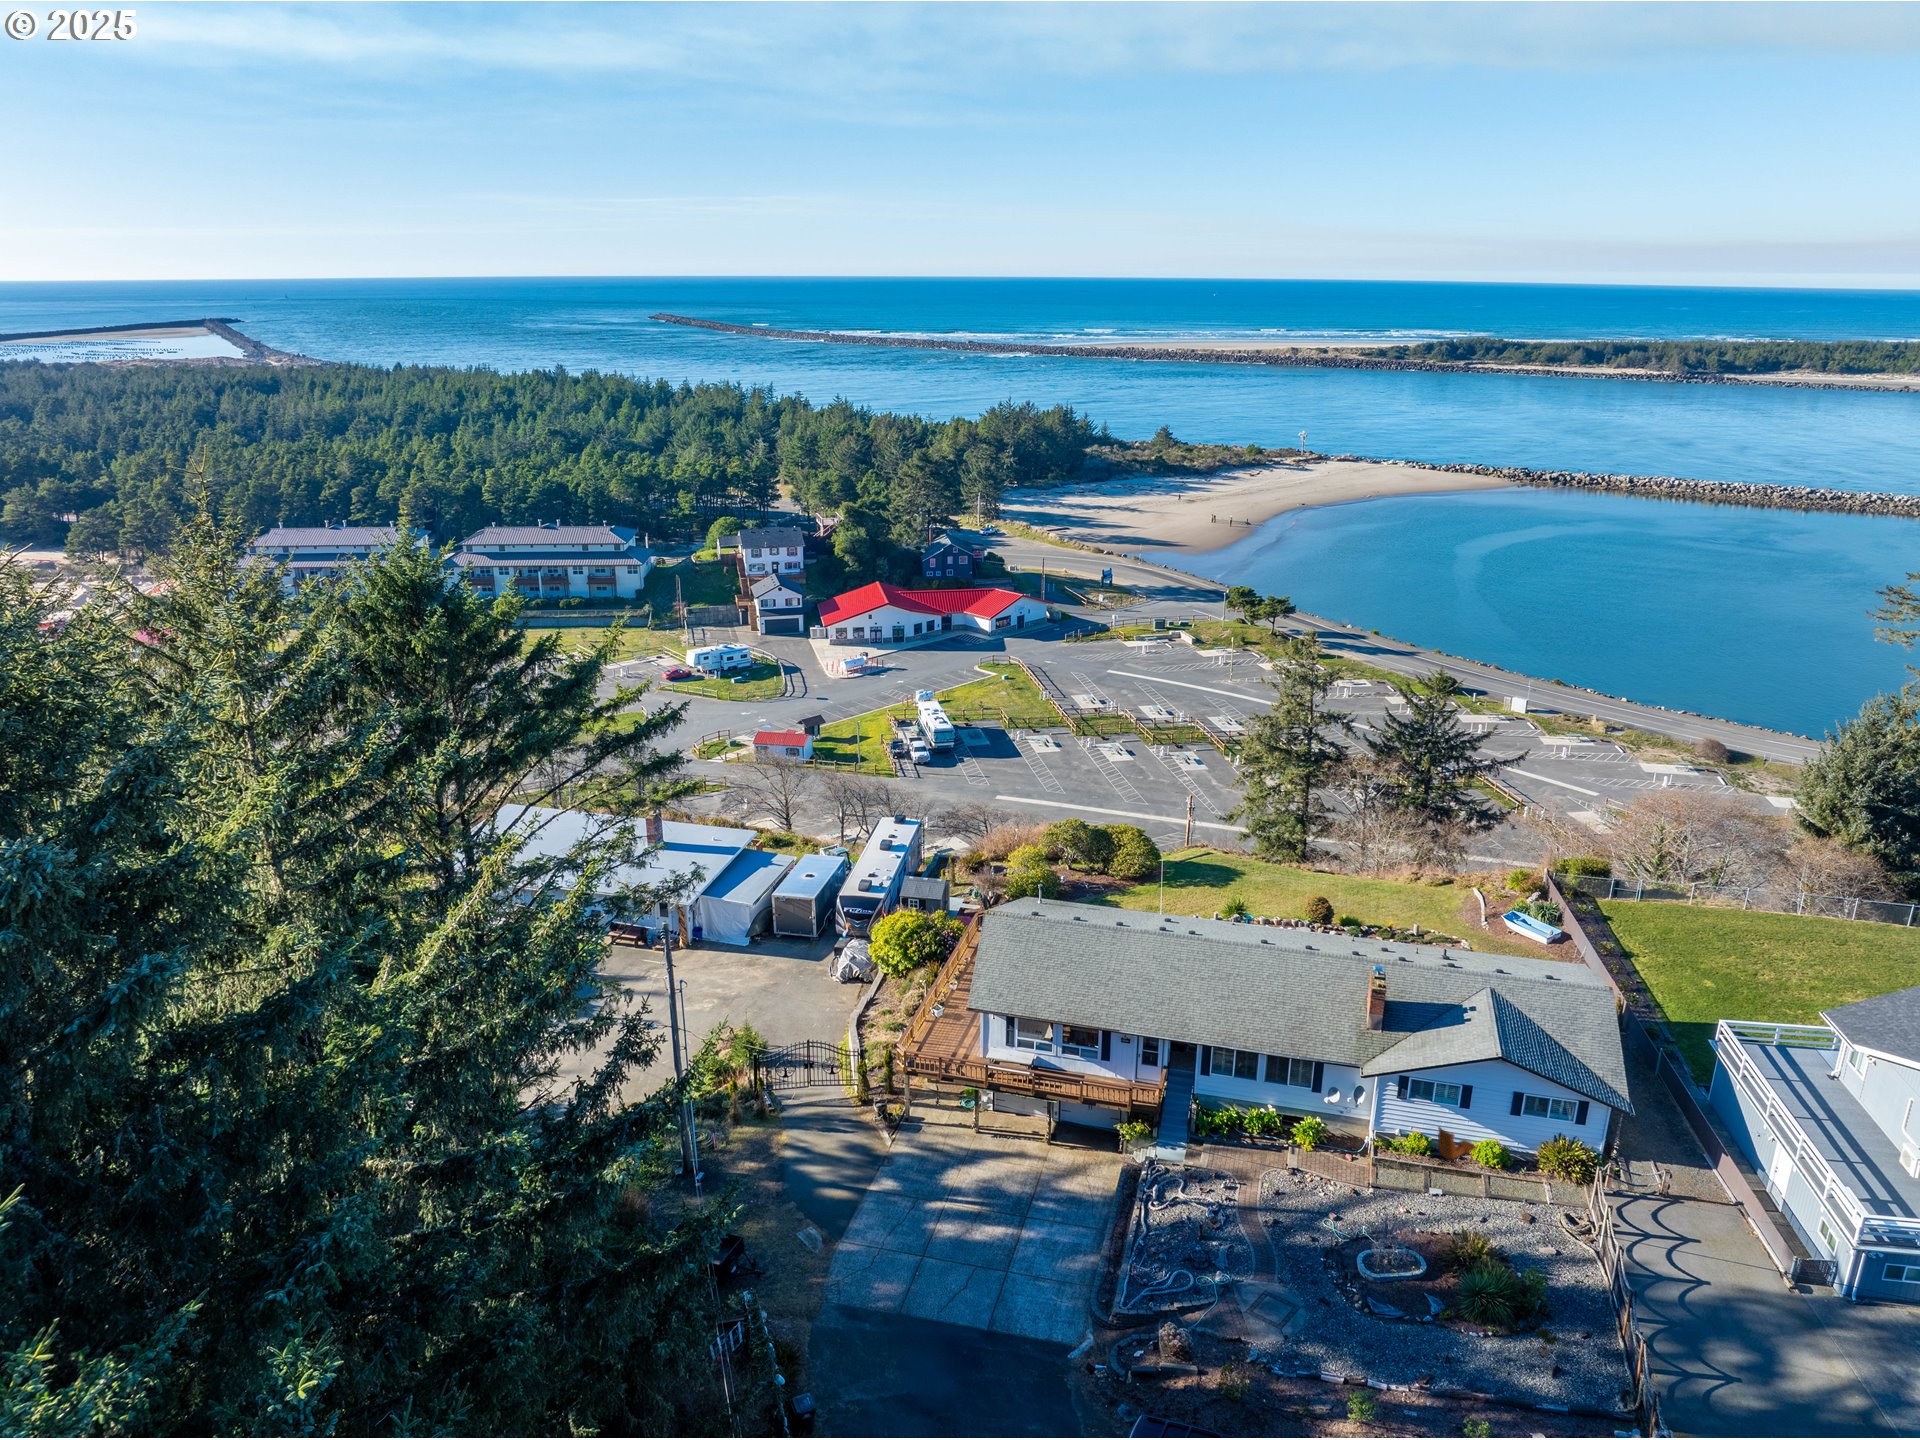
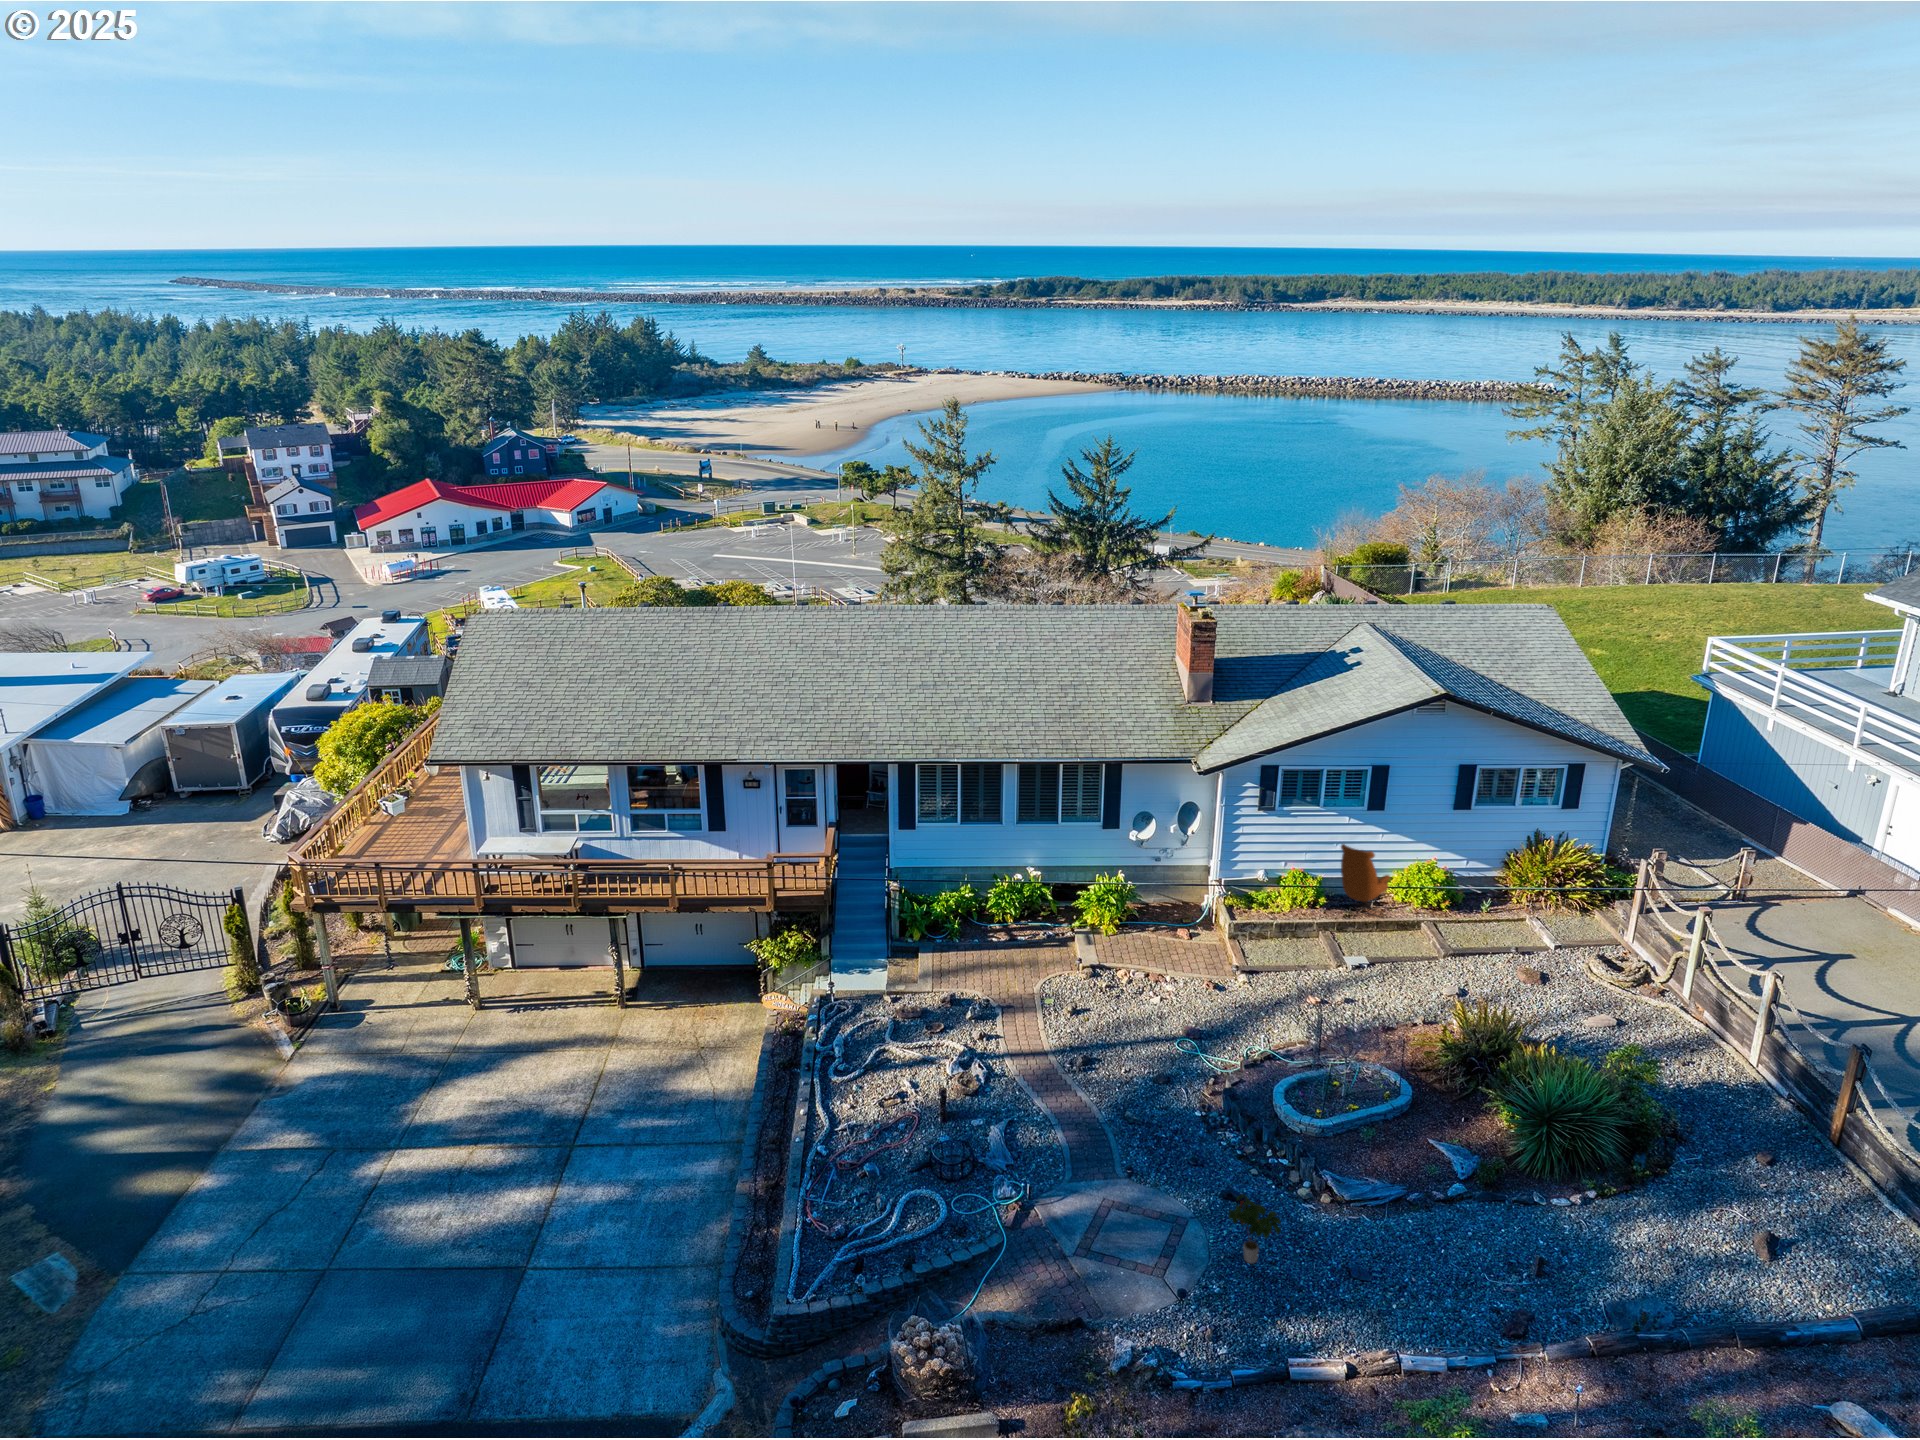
potted plant: present [1534,1326,1558,1356] -> present [1228,1194,1281,1263]

